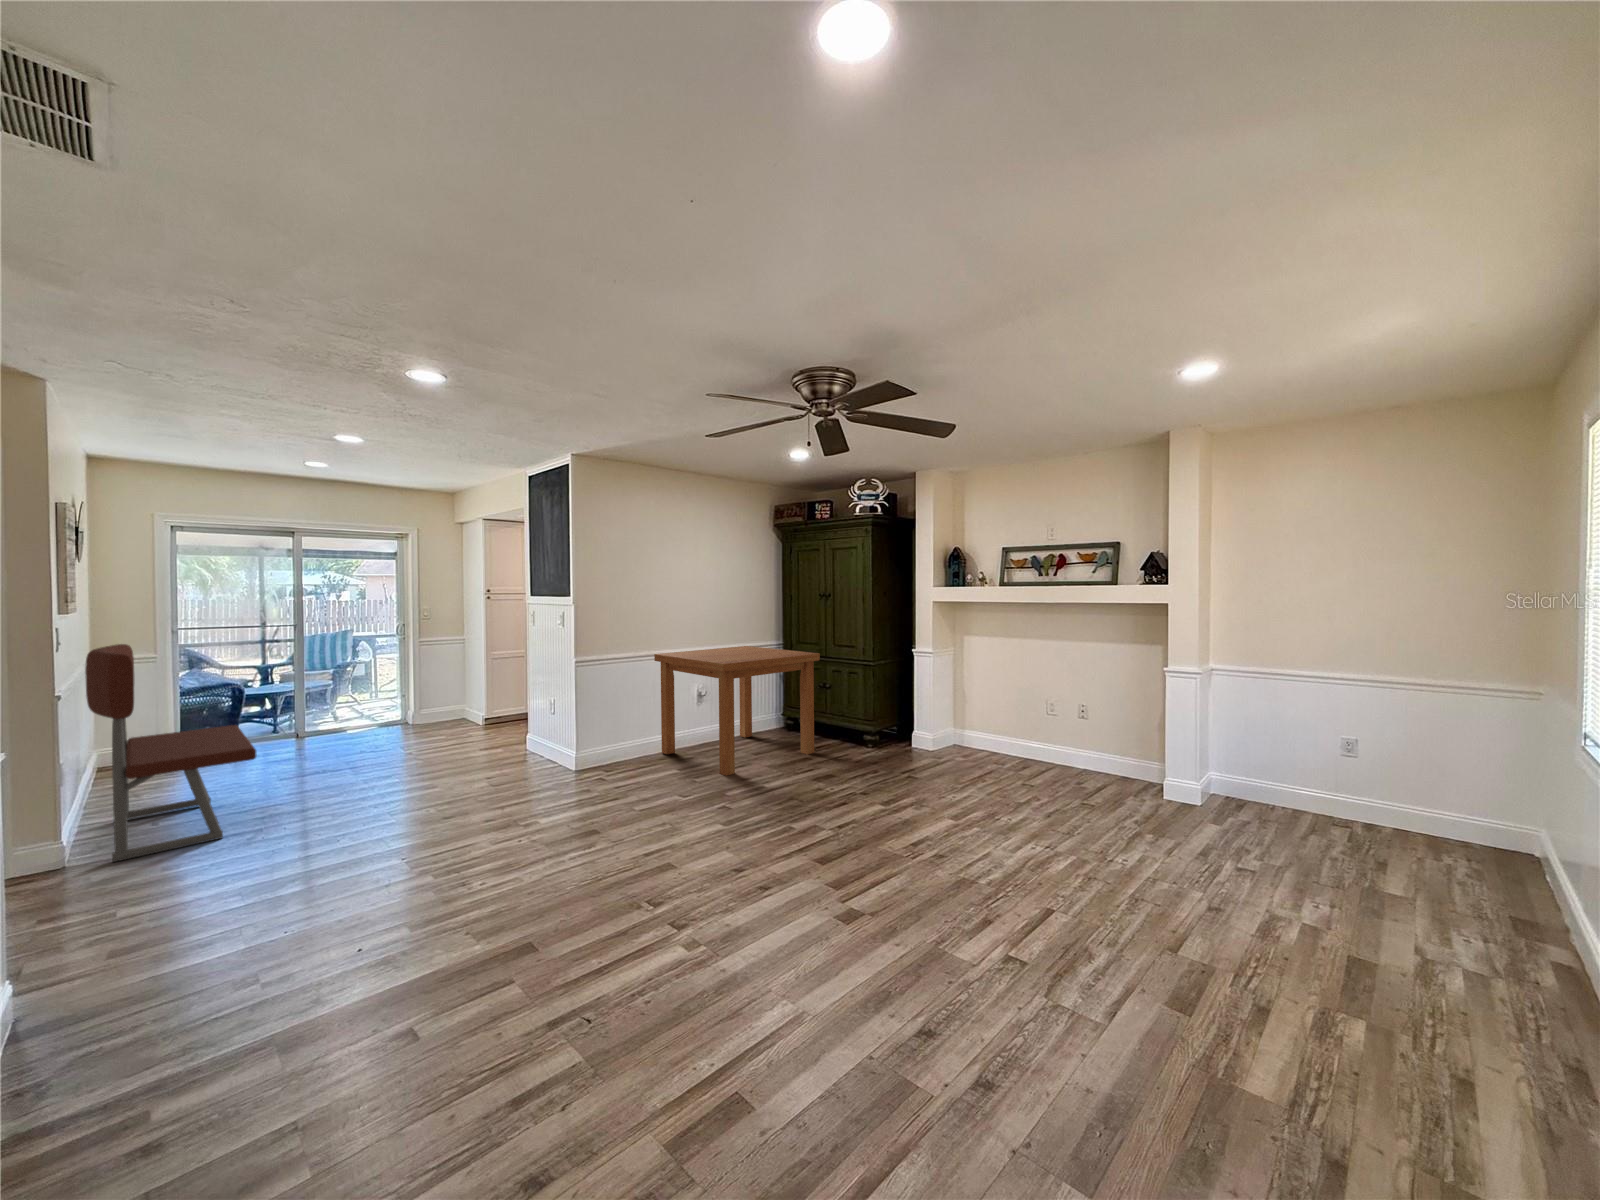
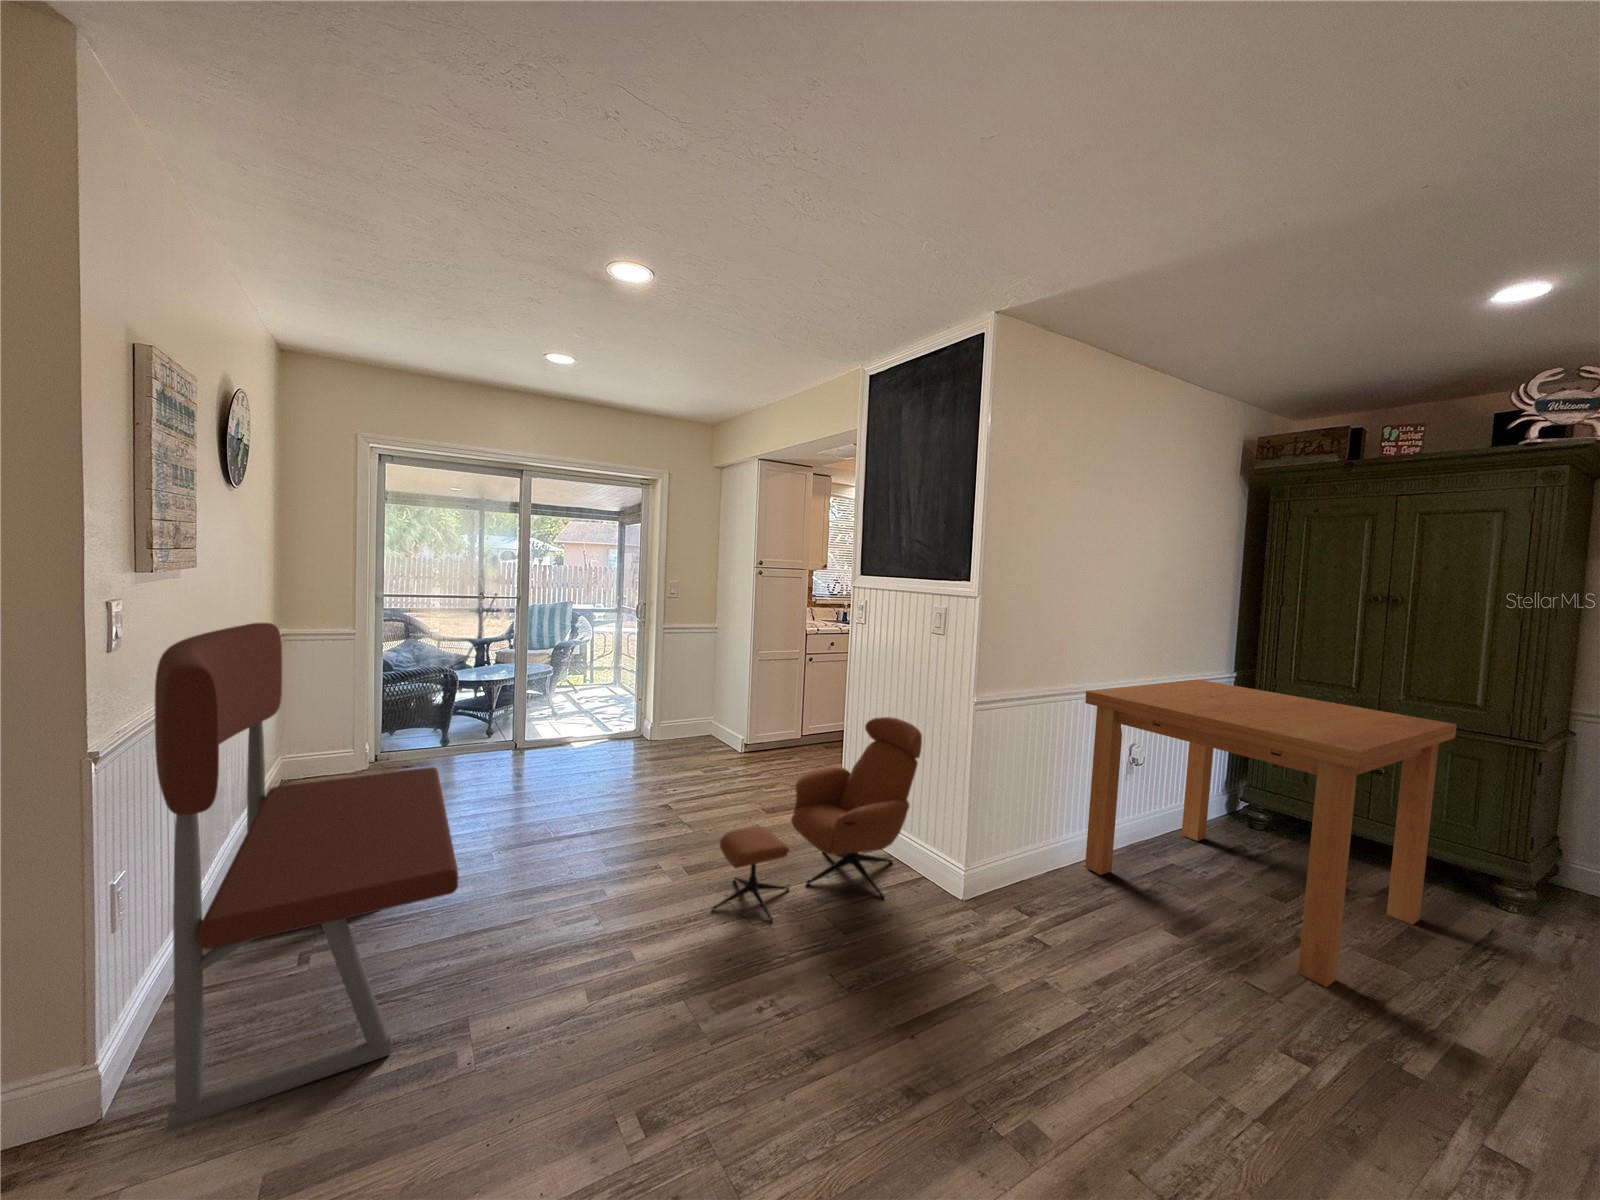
lounge chair: none [419,679,553,787] -> present [712,717,922,921]

